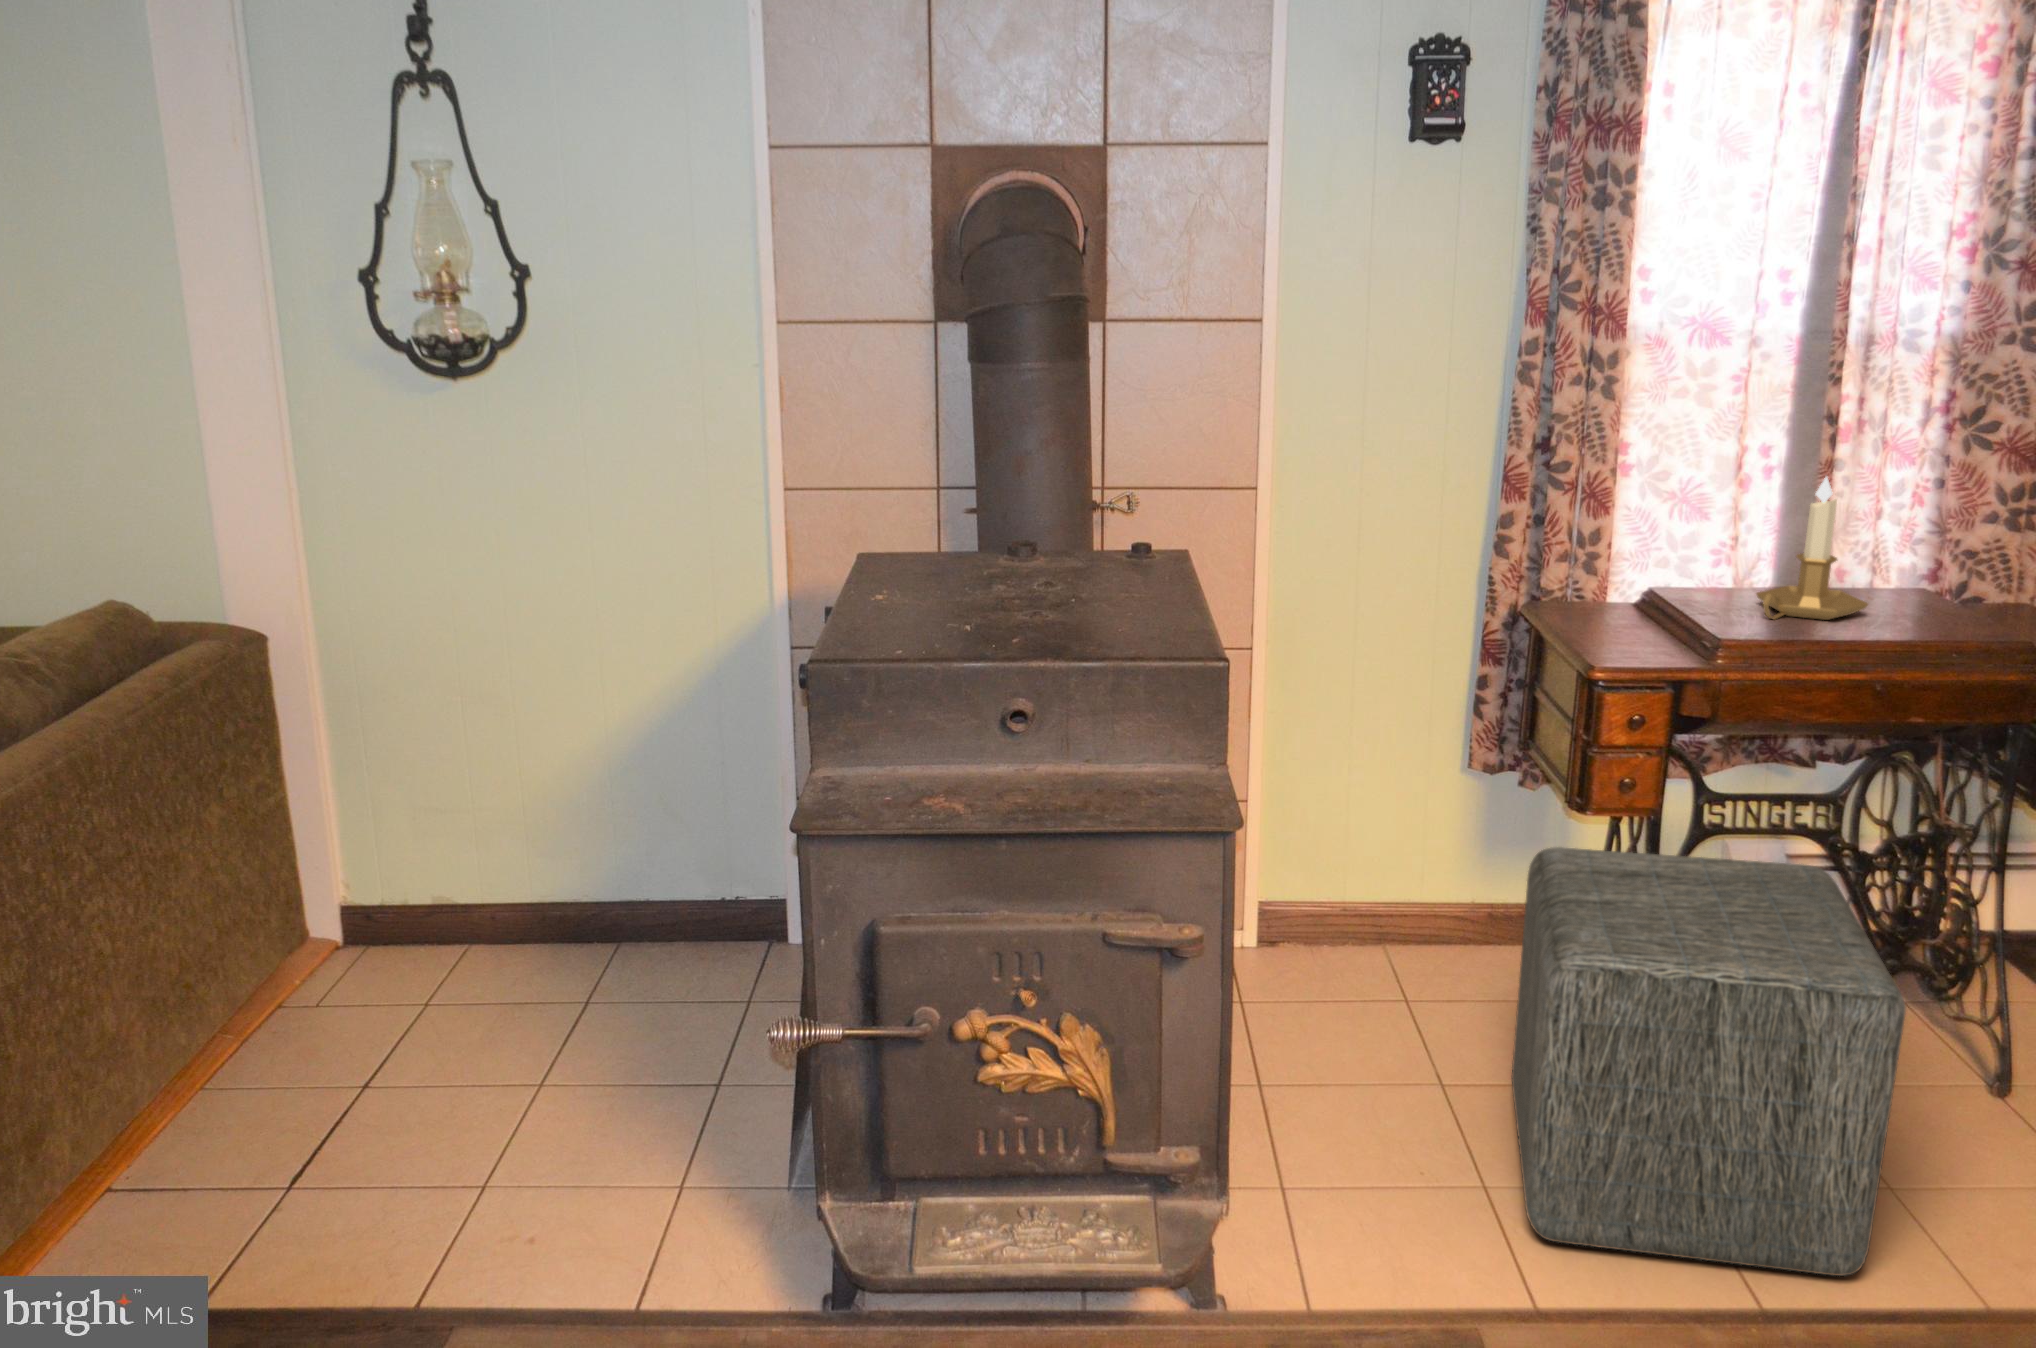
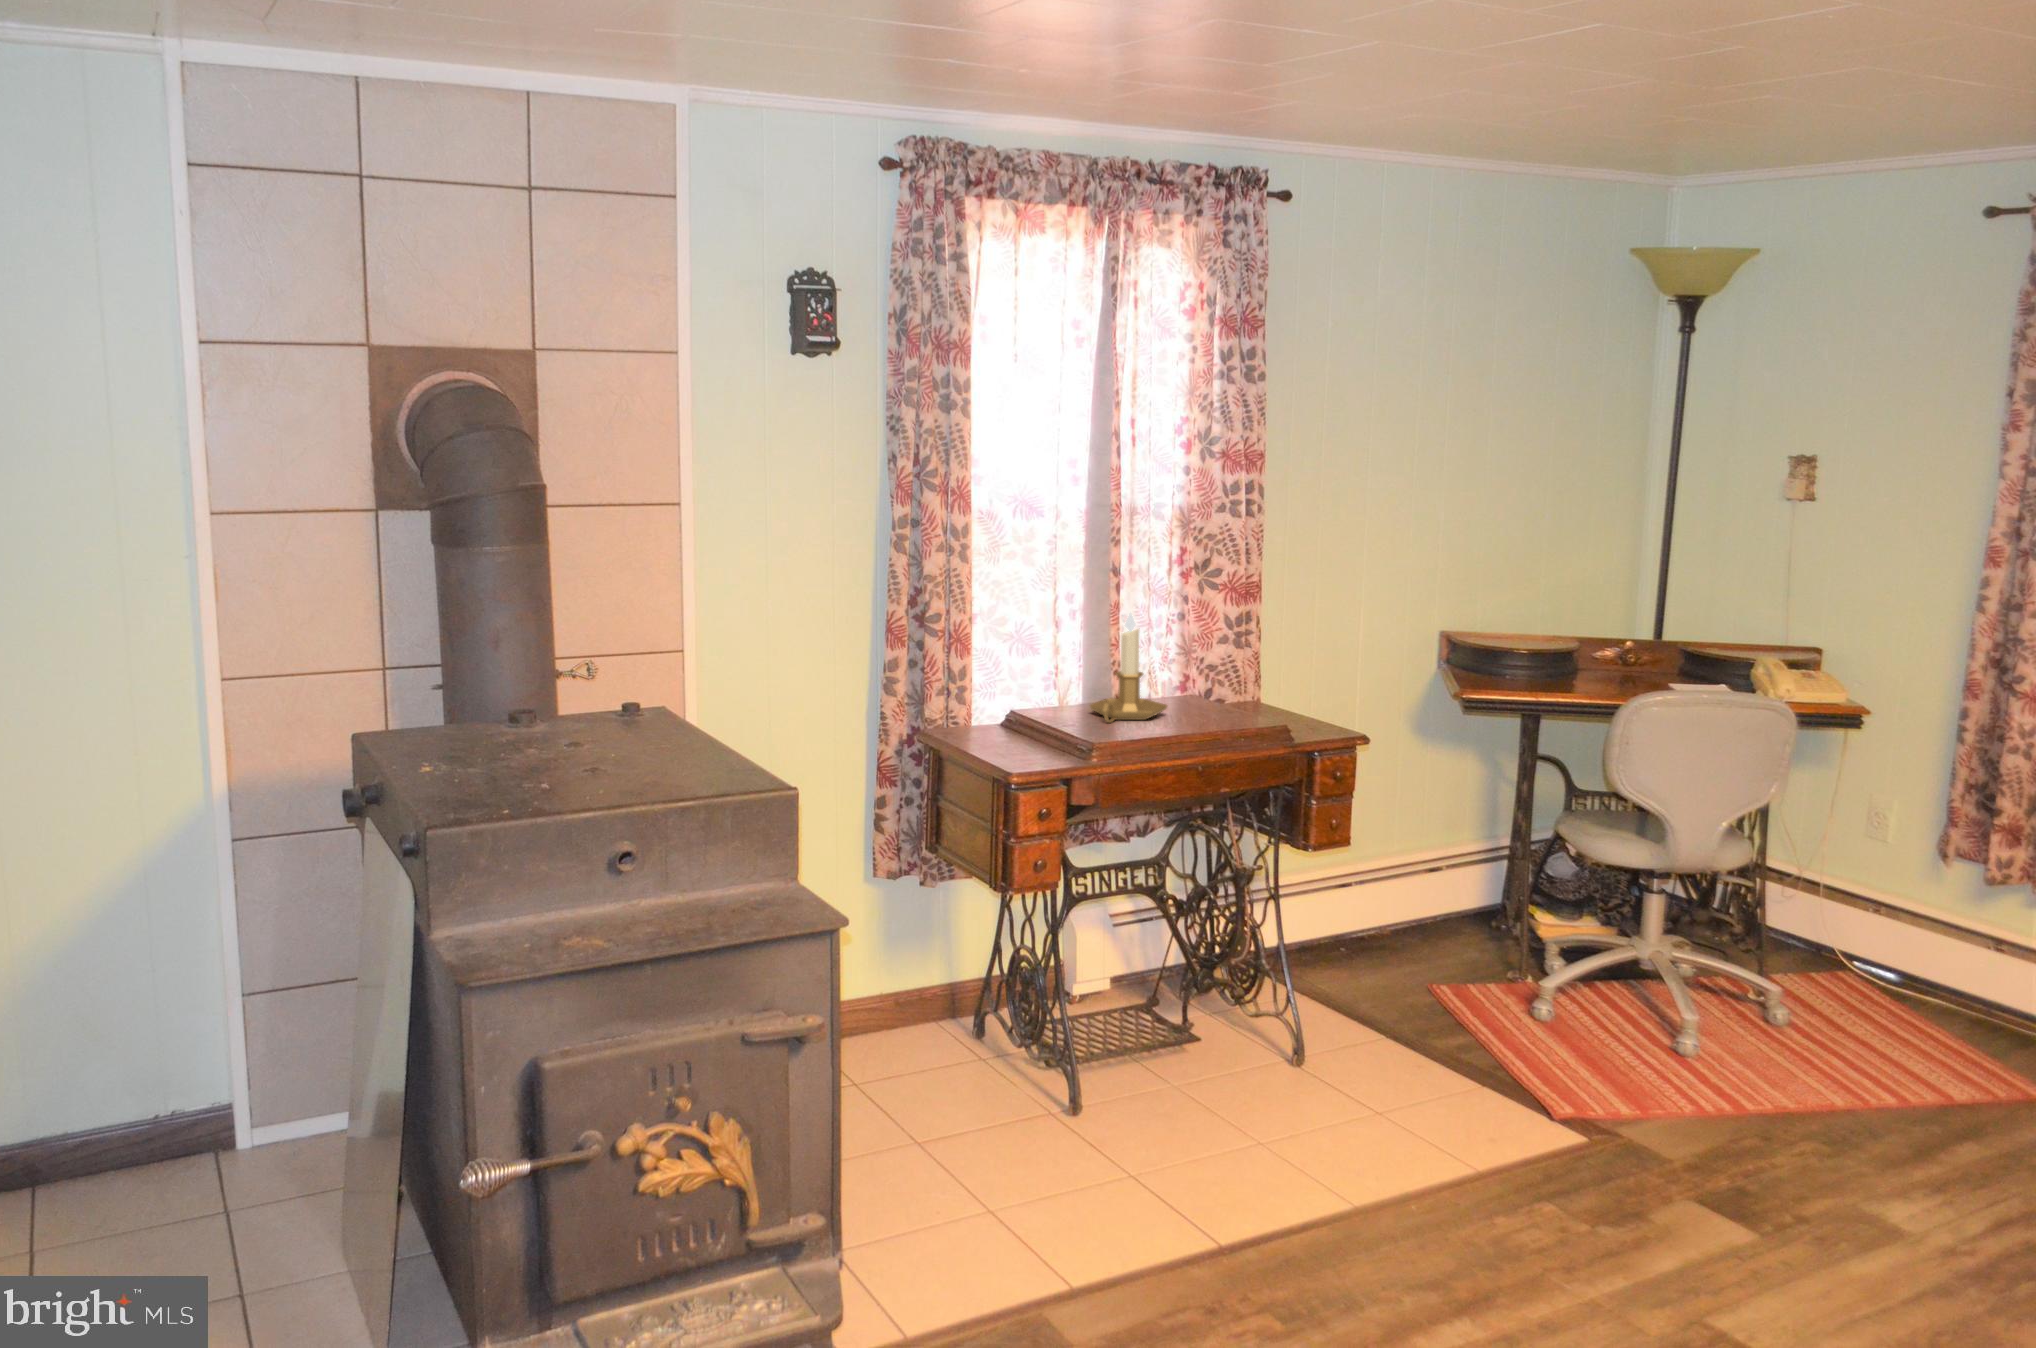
ottoman: present [1512,847,1906,1276] -> none [977,904,1283,1239]

